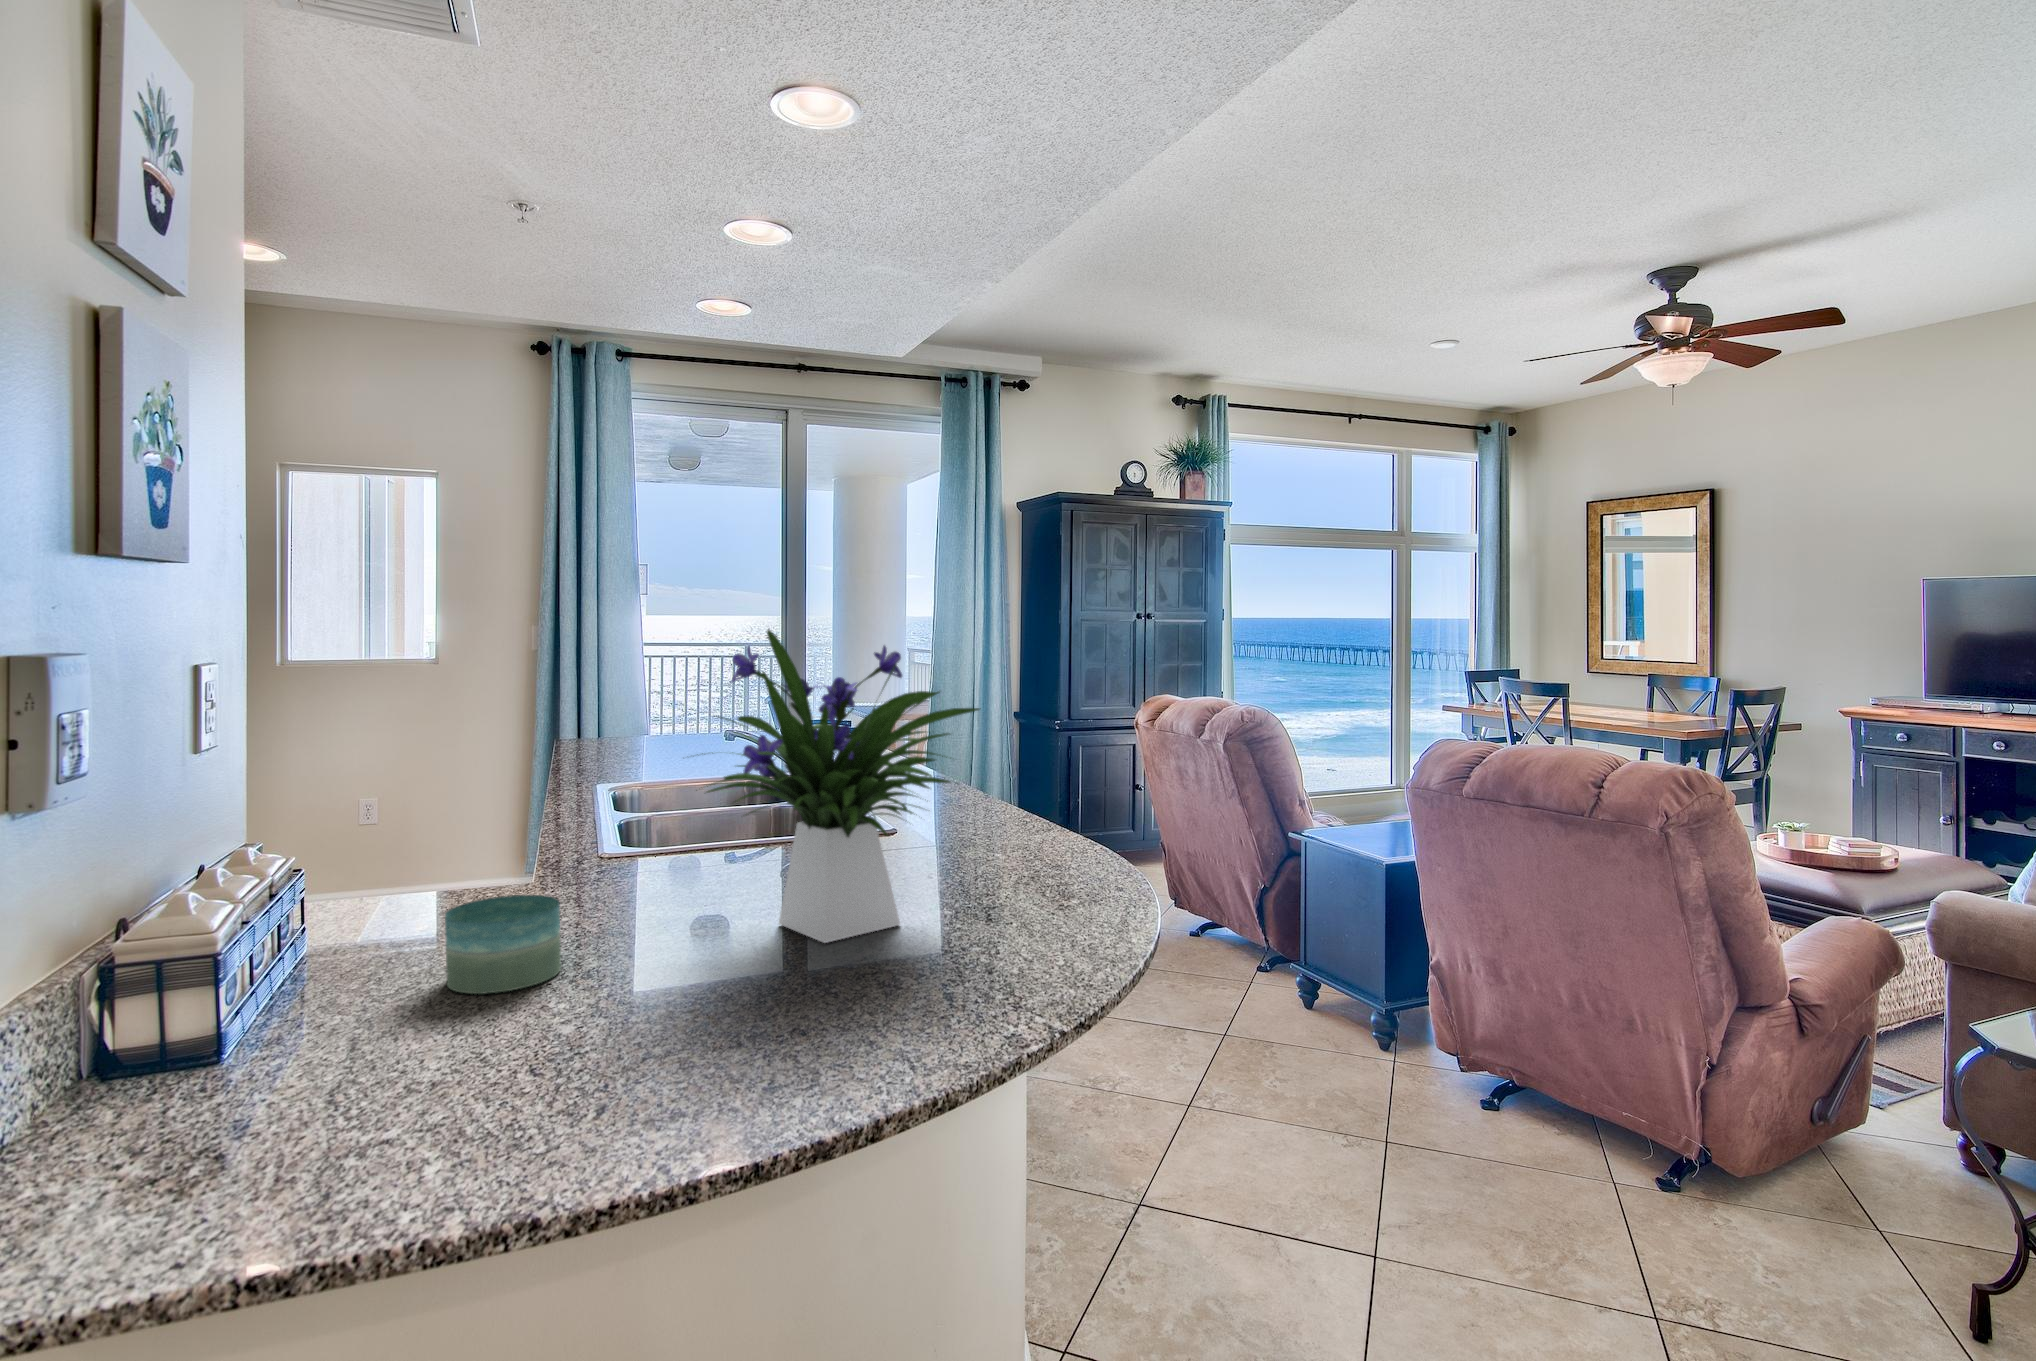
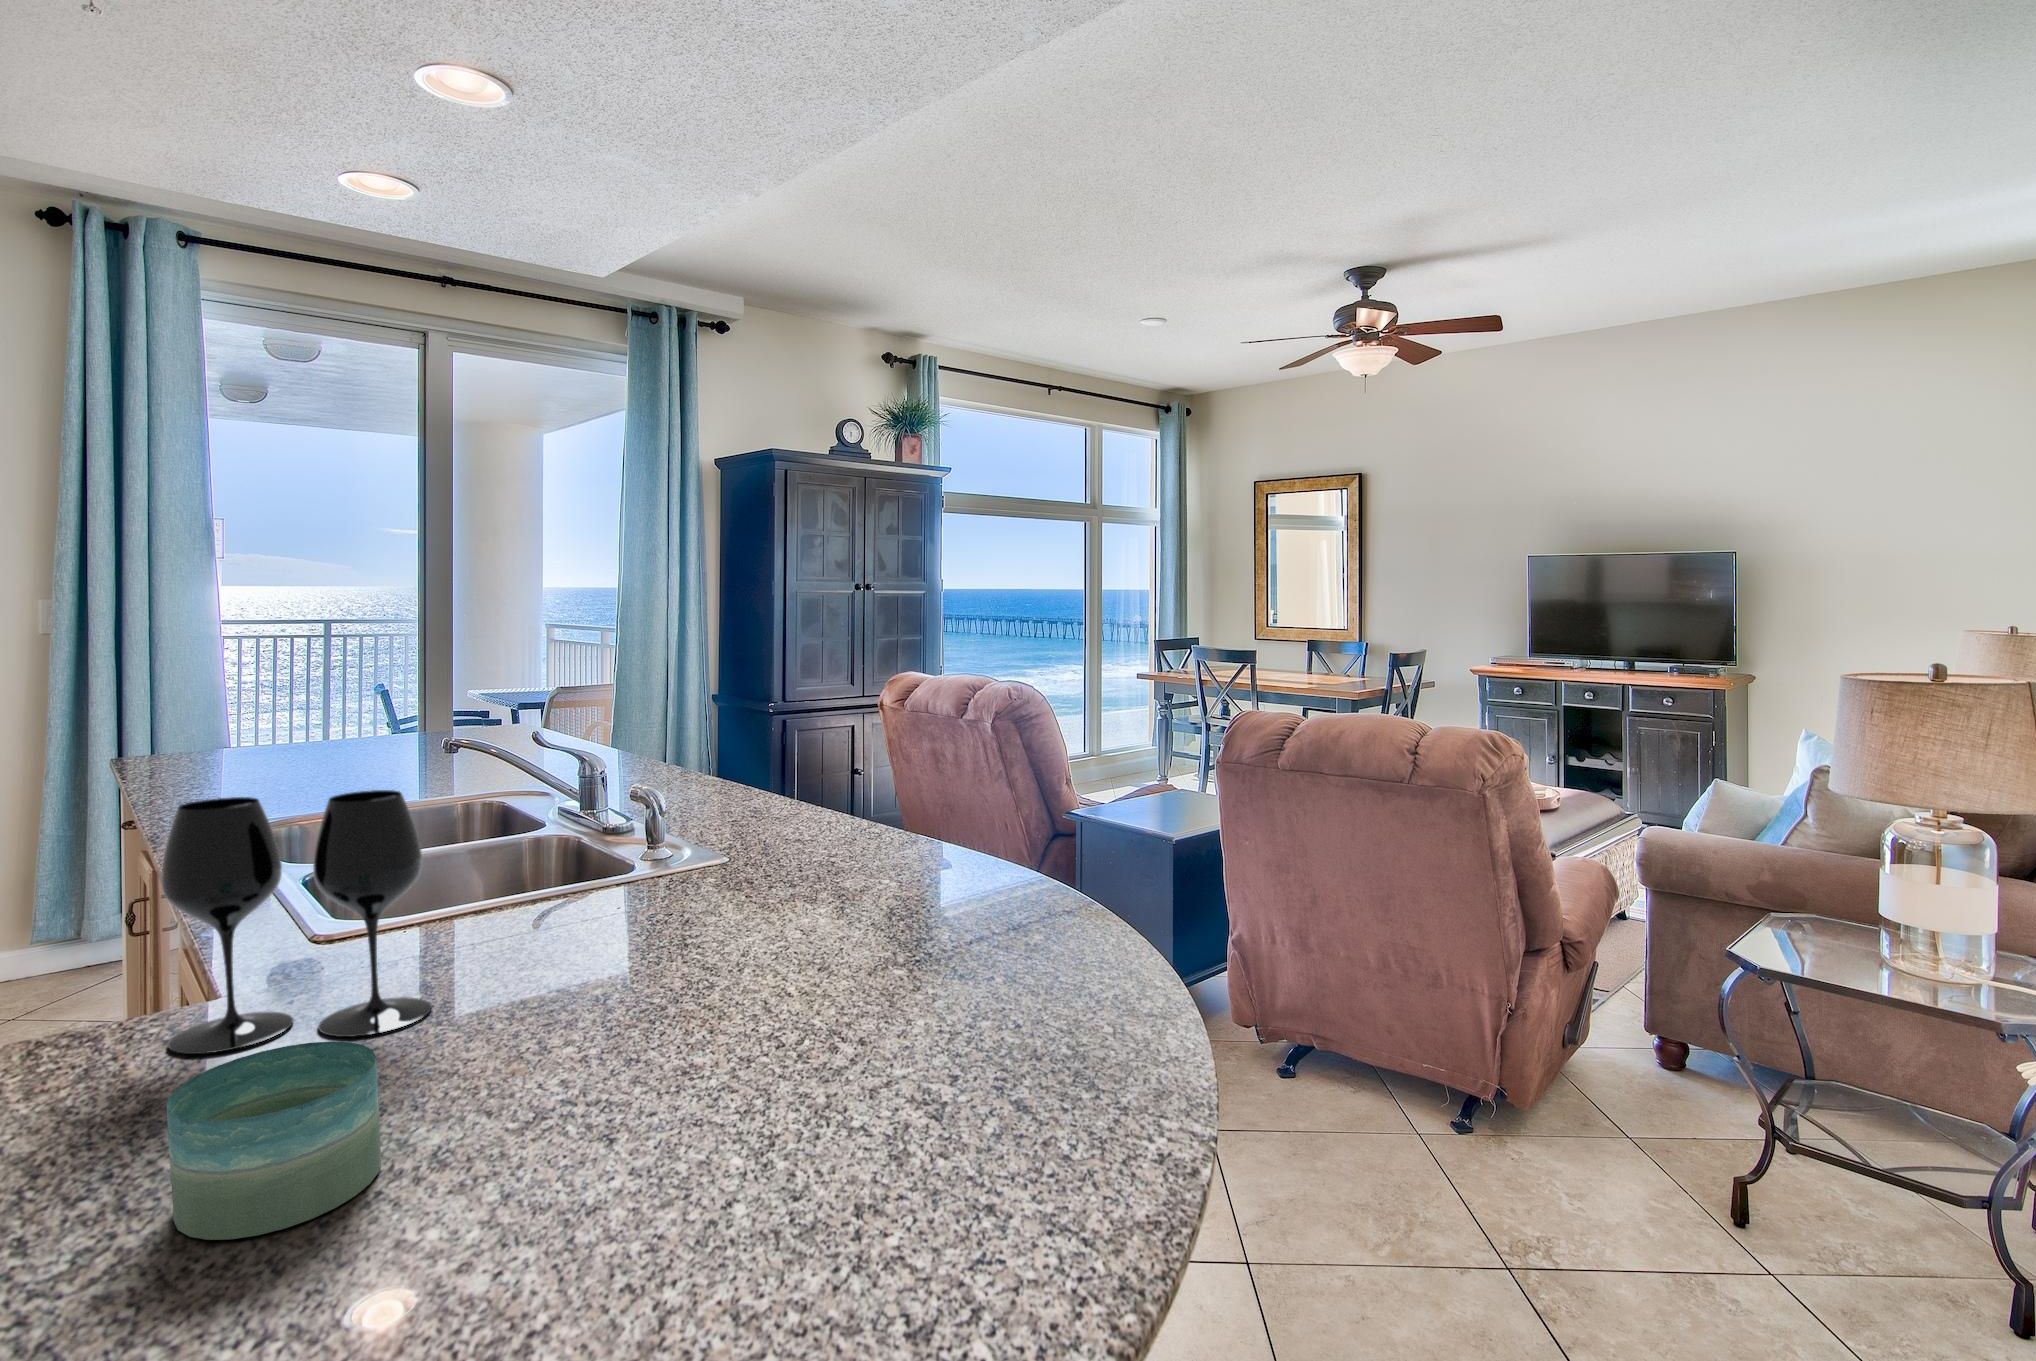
flower arrangement: present [702,630,981,943] -> none [555,611,986,1046]
wine glass: none [488,750,640,911] -> present [161,790,432,1054]

